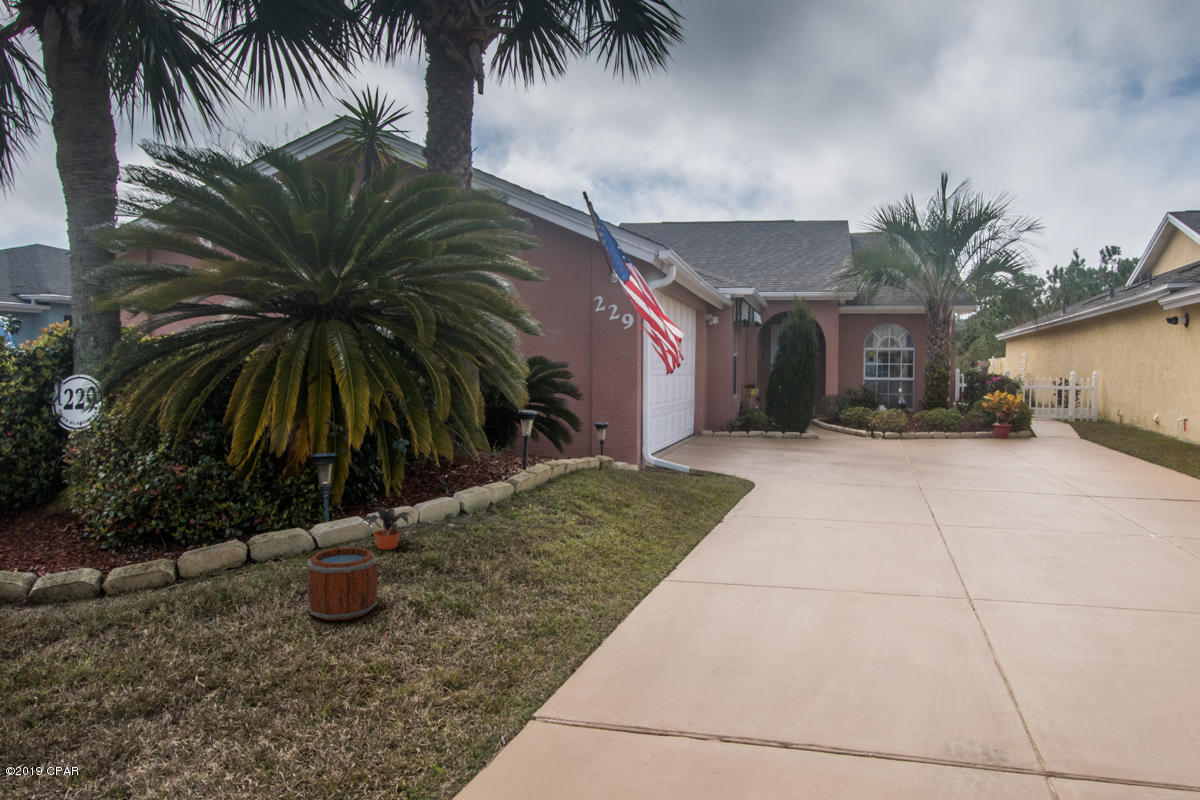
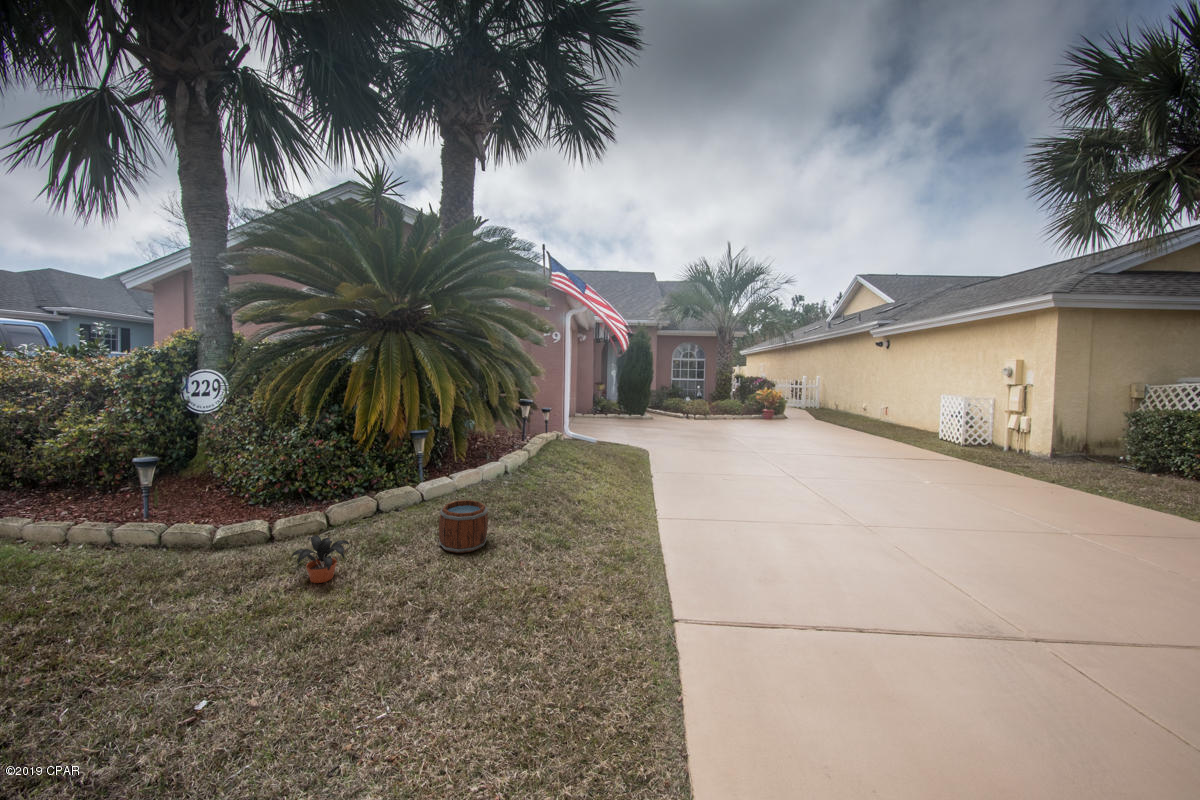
potted plant: present [363,507,410,550] -> present [290,535,349,583]

